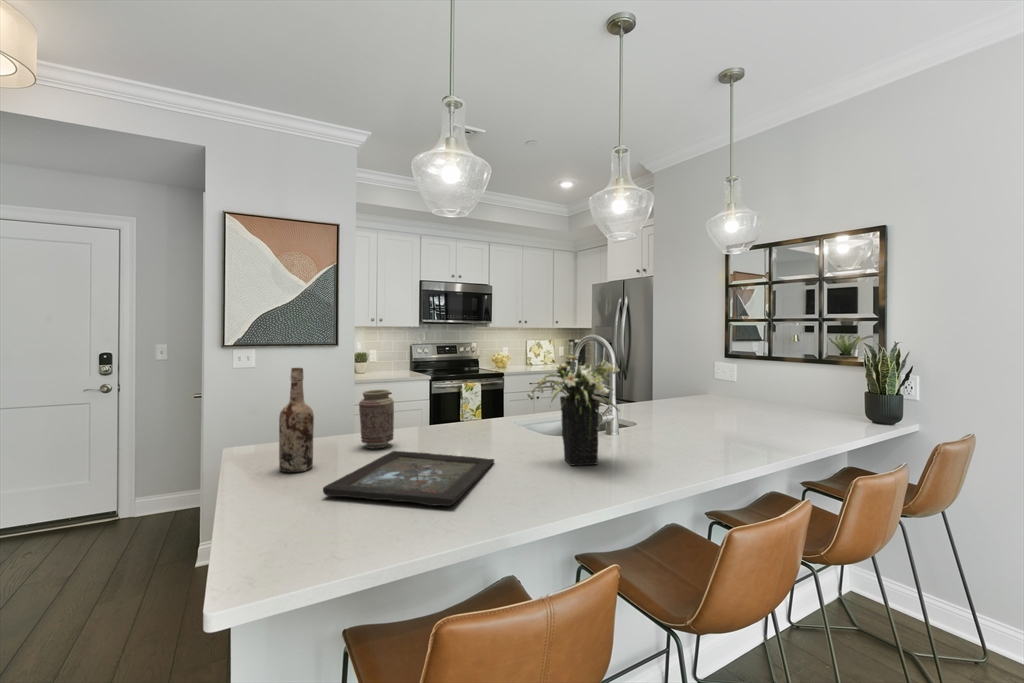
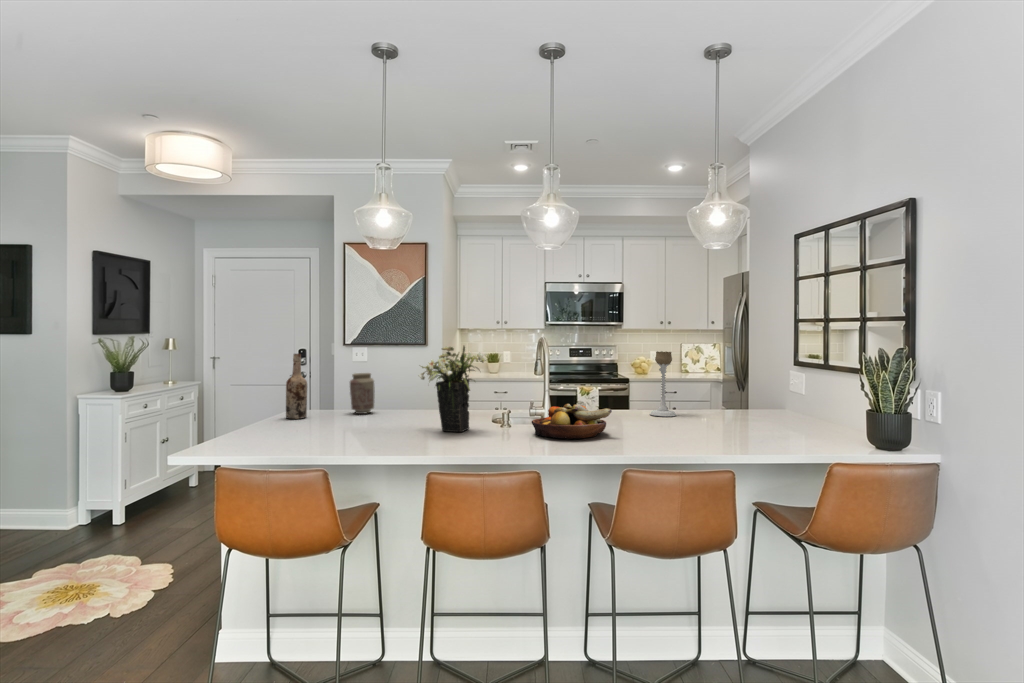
candle holder: none [672,353,699,416] -> present [650,351,676,417]
fruit bowl: none [659,417,750,459] -> present [532,404,612,439]
tray: present [323,451,494,506] -> none [277,414,402,436]

